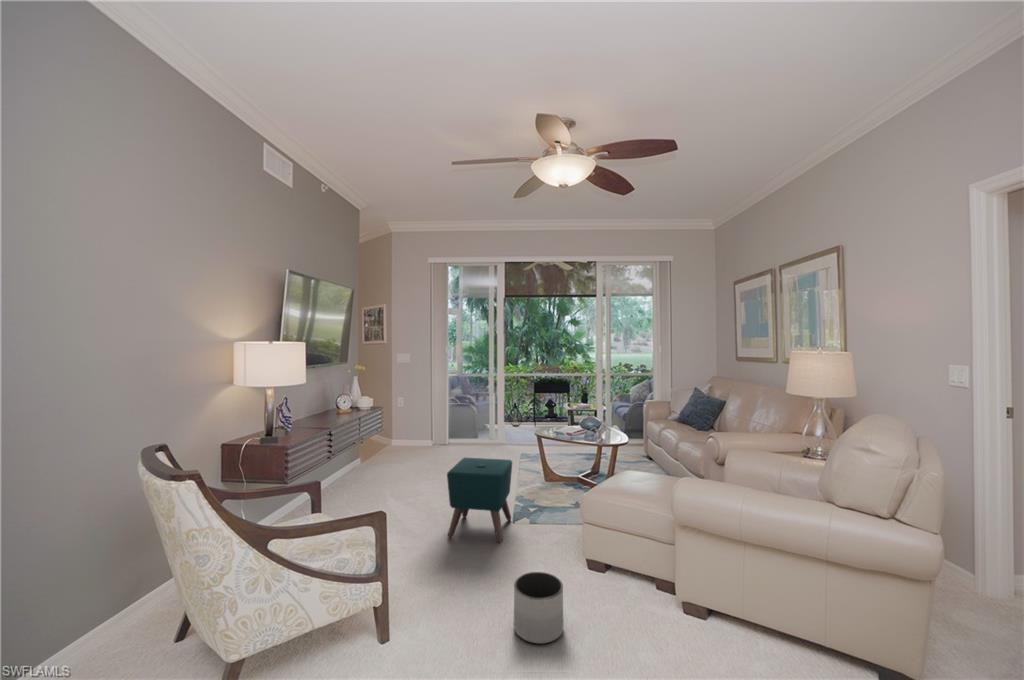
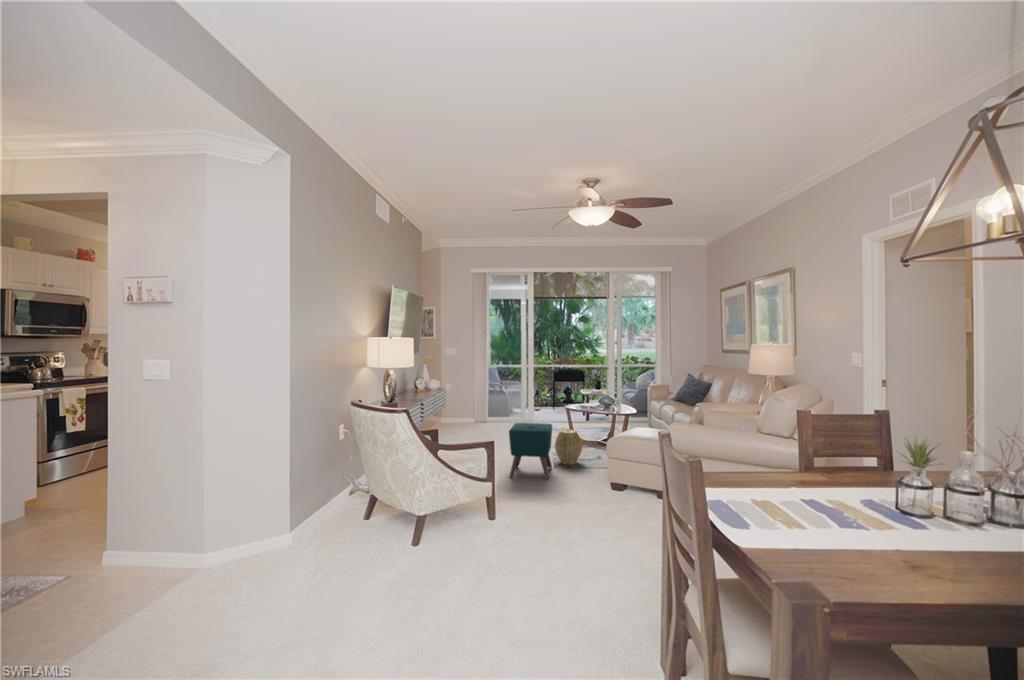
woven basket: none [518,465,554,514] -> present [555,429,582,465]
planter: present [514,572,564,644] -> none [570,482,601,518]

